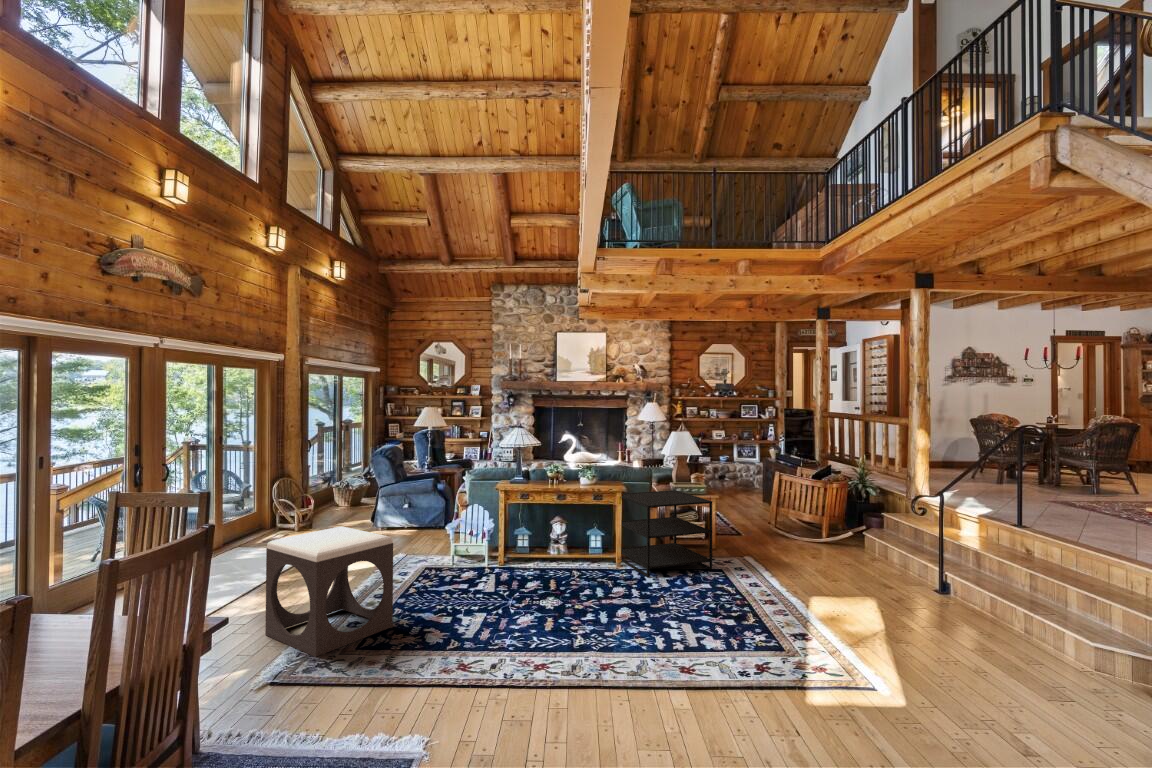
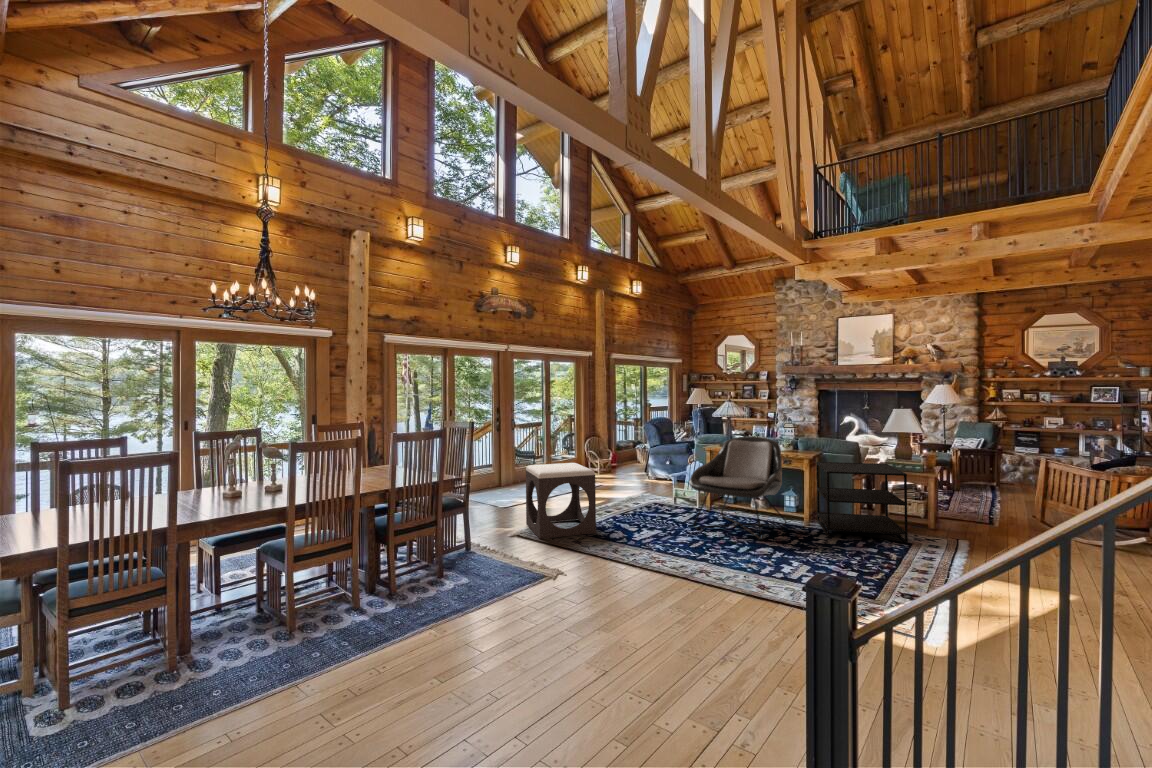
lounge chair: none [505,471,606,595] -> present [689,437,787,541]

